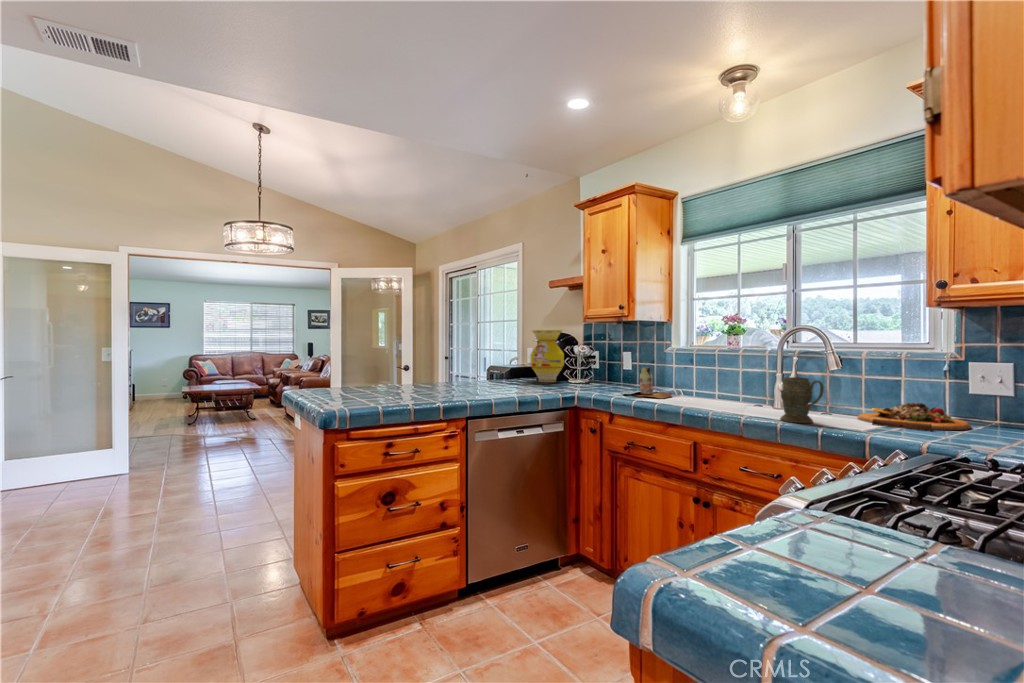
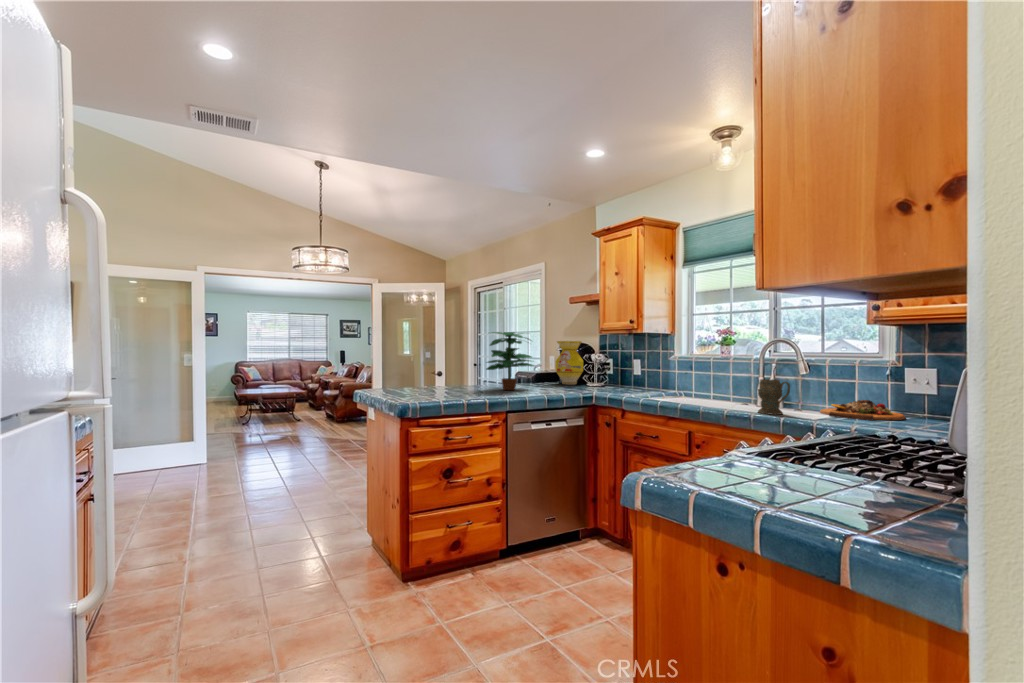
potted plant: none [443,319,505,390] -> present [486,332,534,390]
bottle: present [627,367,672,399] -> none [637,372,674,398]

